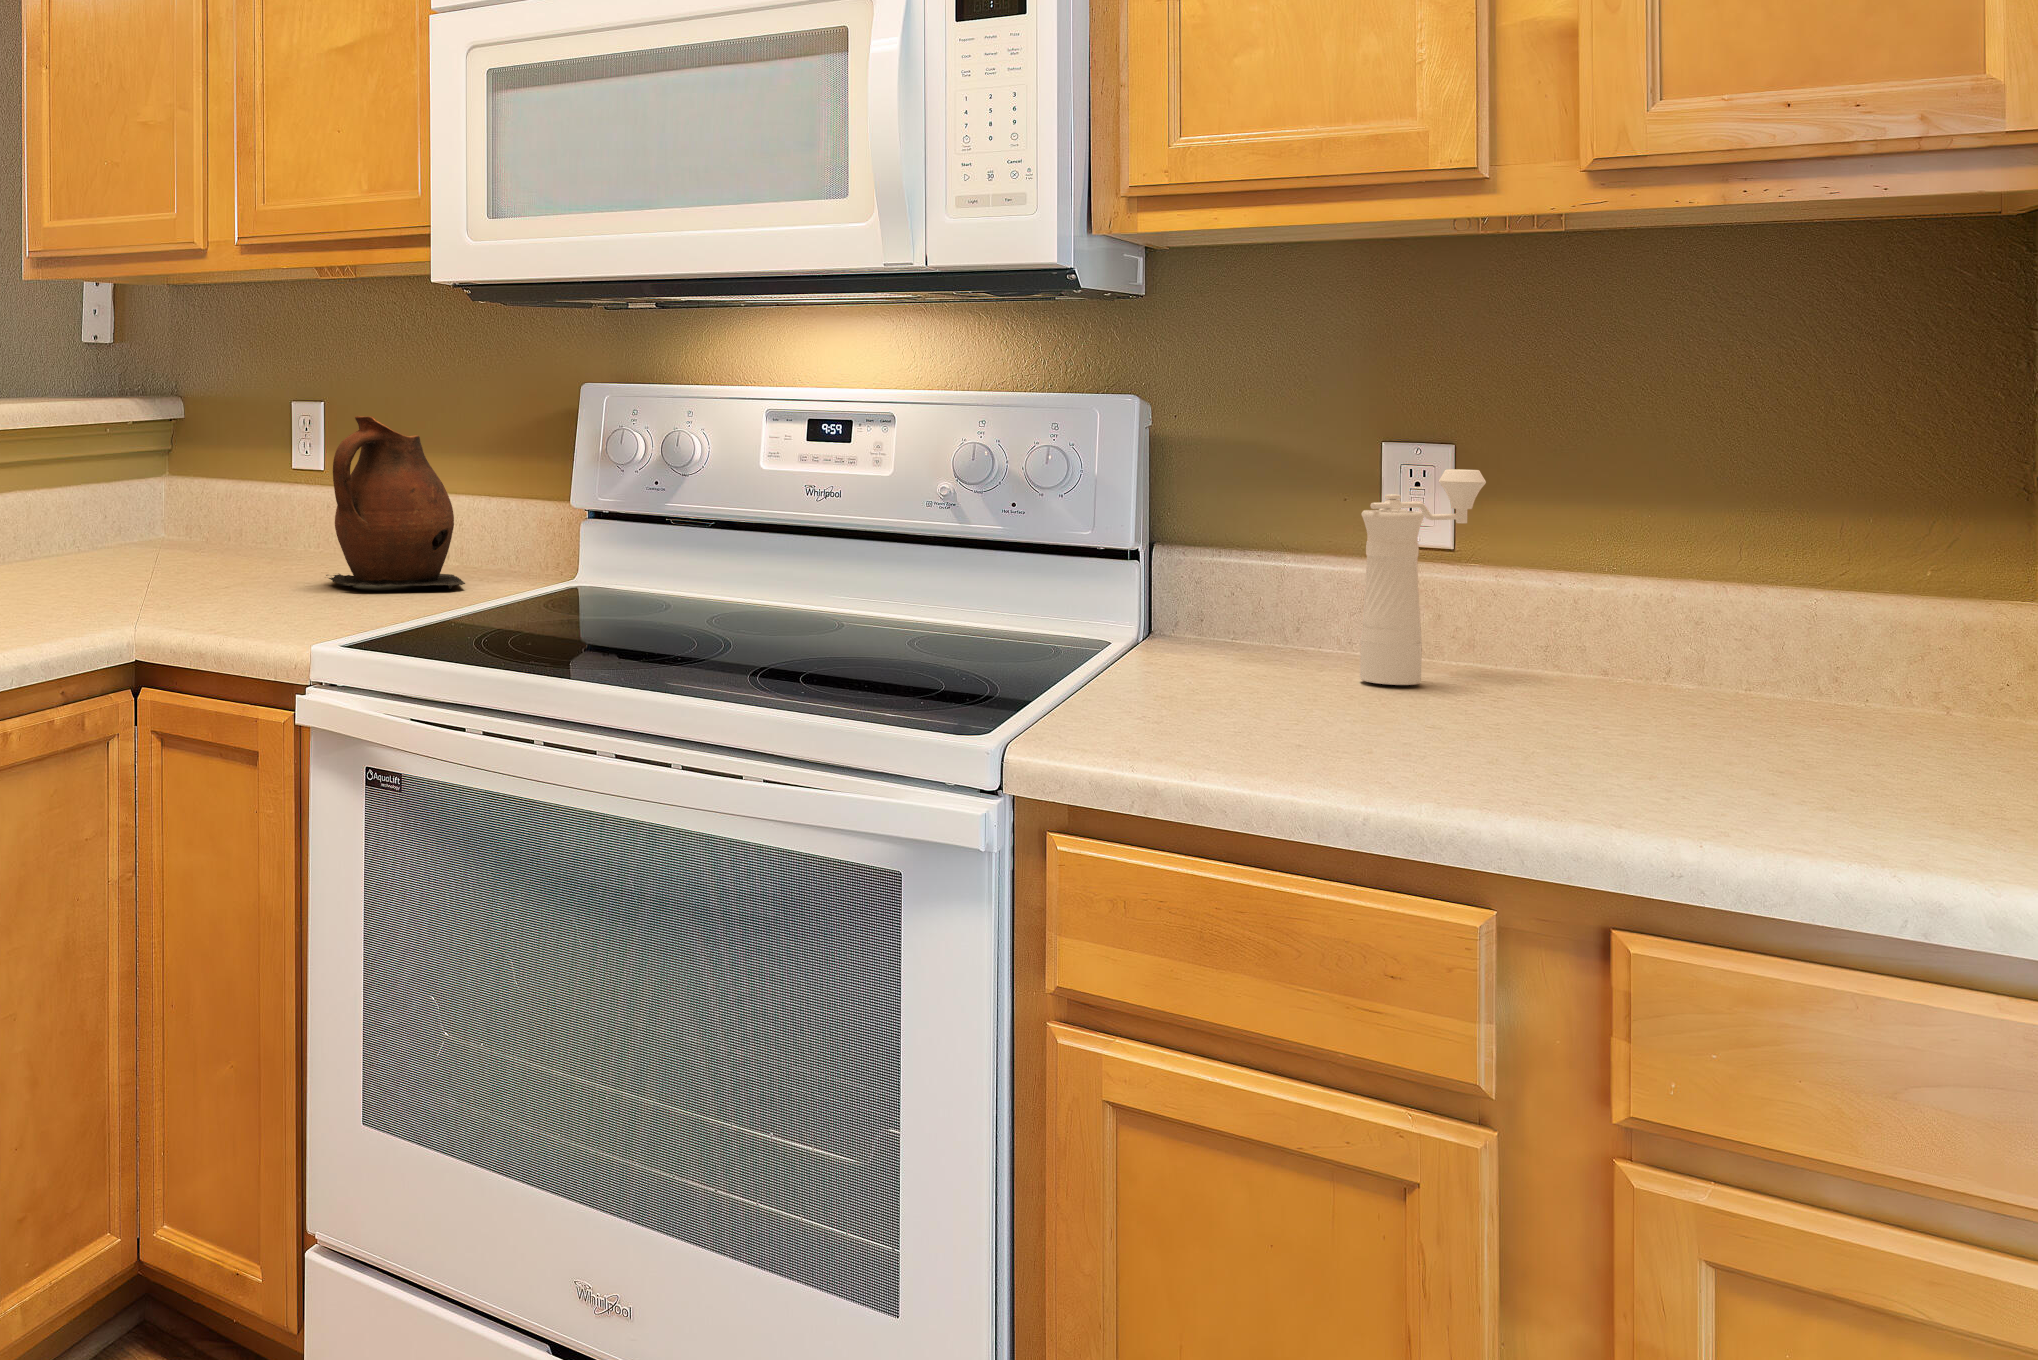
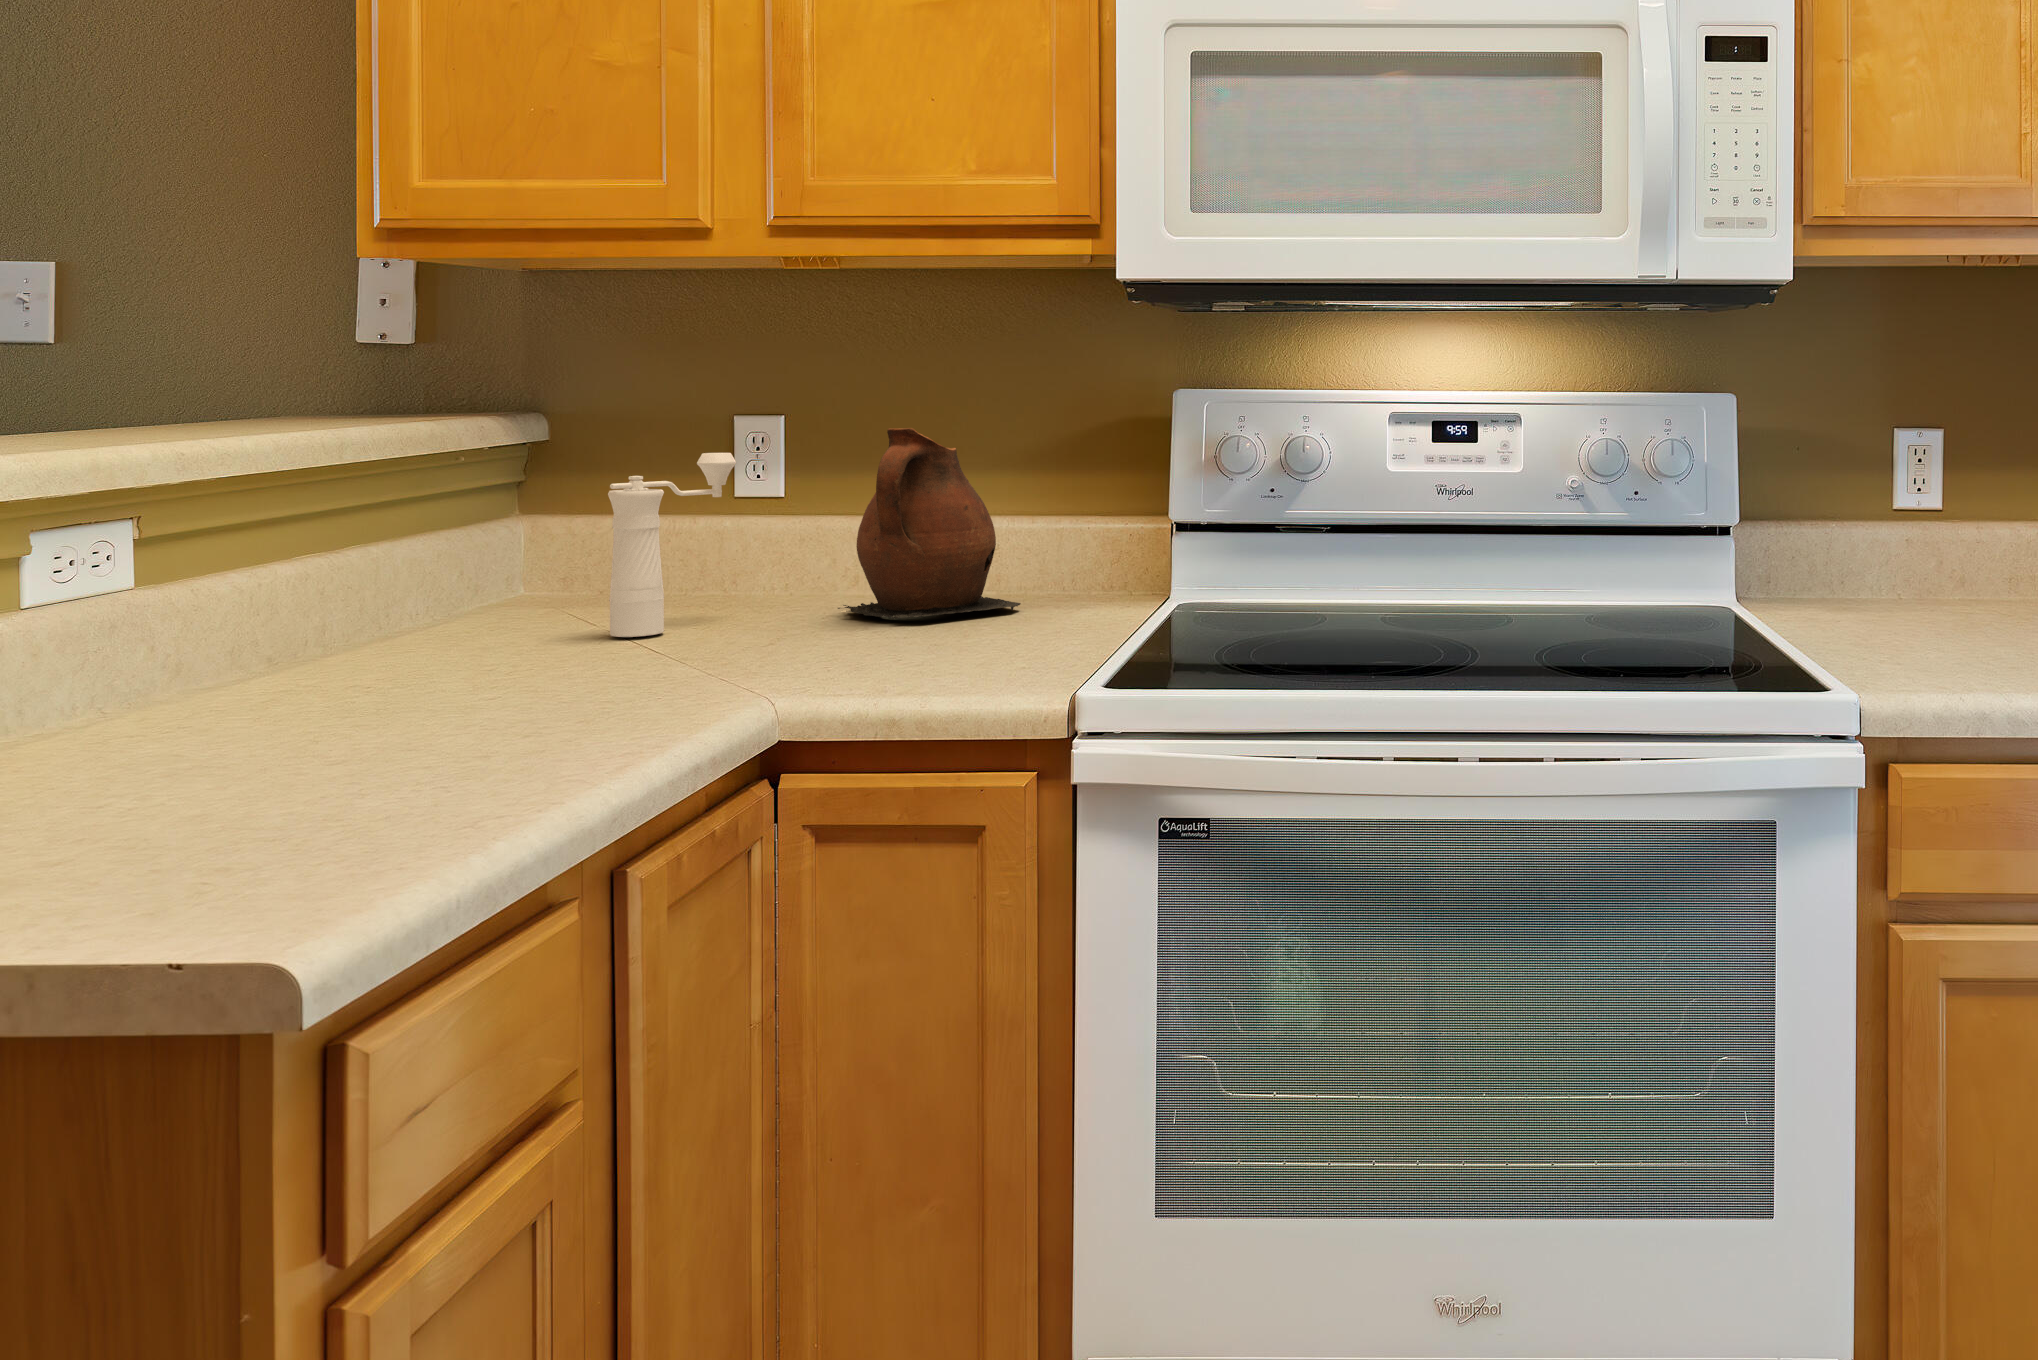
pepper mill: present [1360,469,1486,685] -> present [608,453,736,637]

